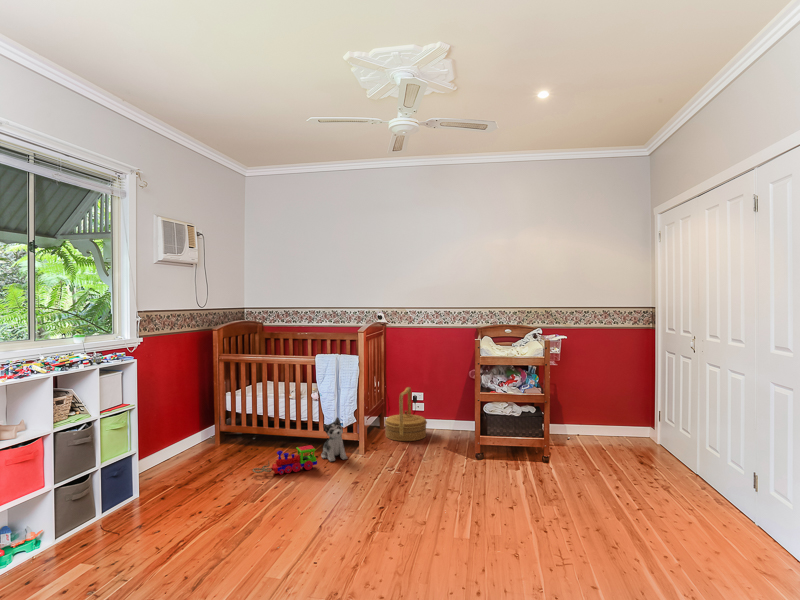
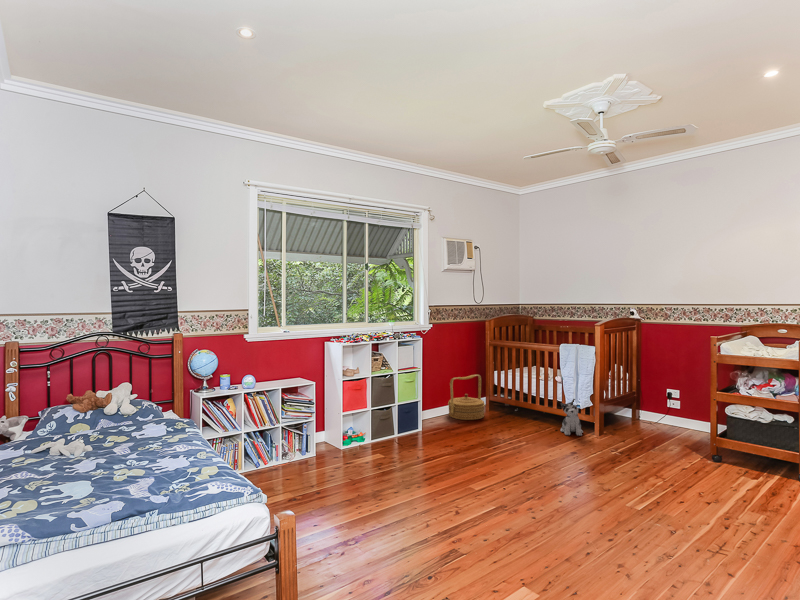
woven basket: present [385,387,427,441] -> present [448,375,485,420]
toy train: present [252,445,317,475] -> none [499,417,551,437]

